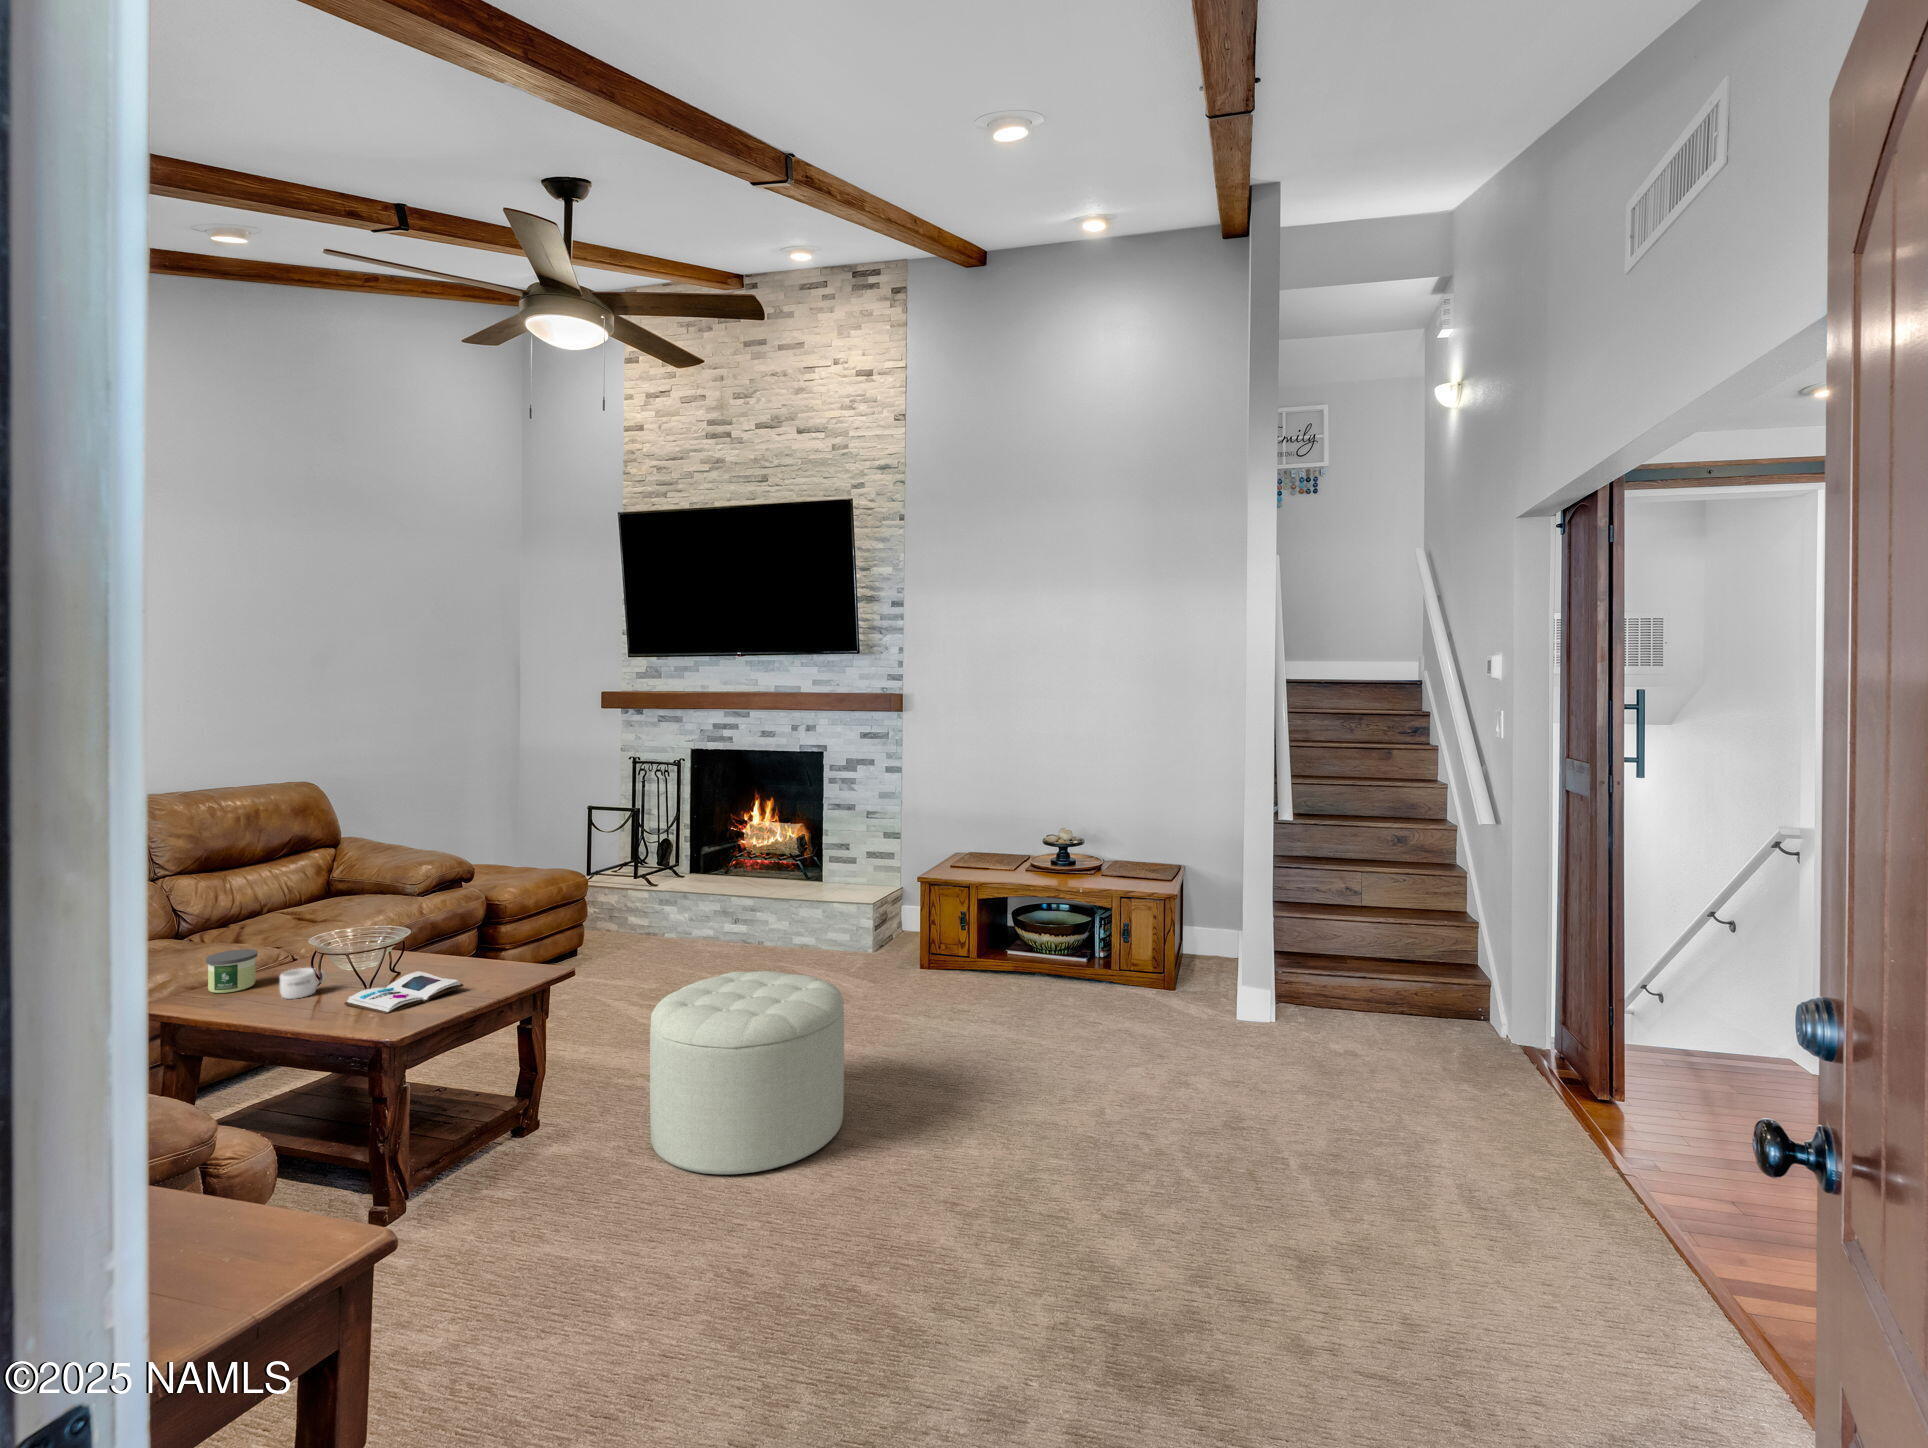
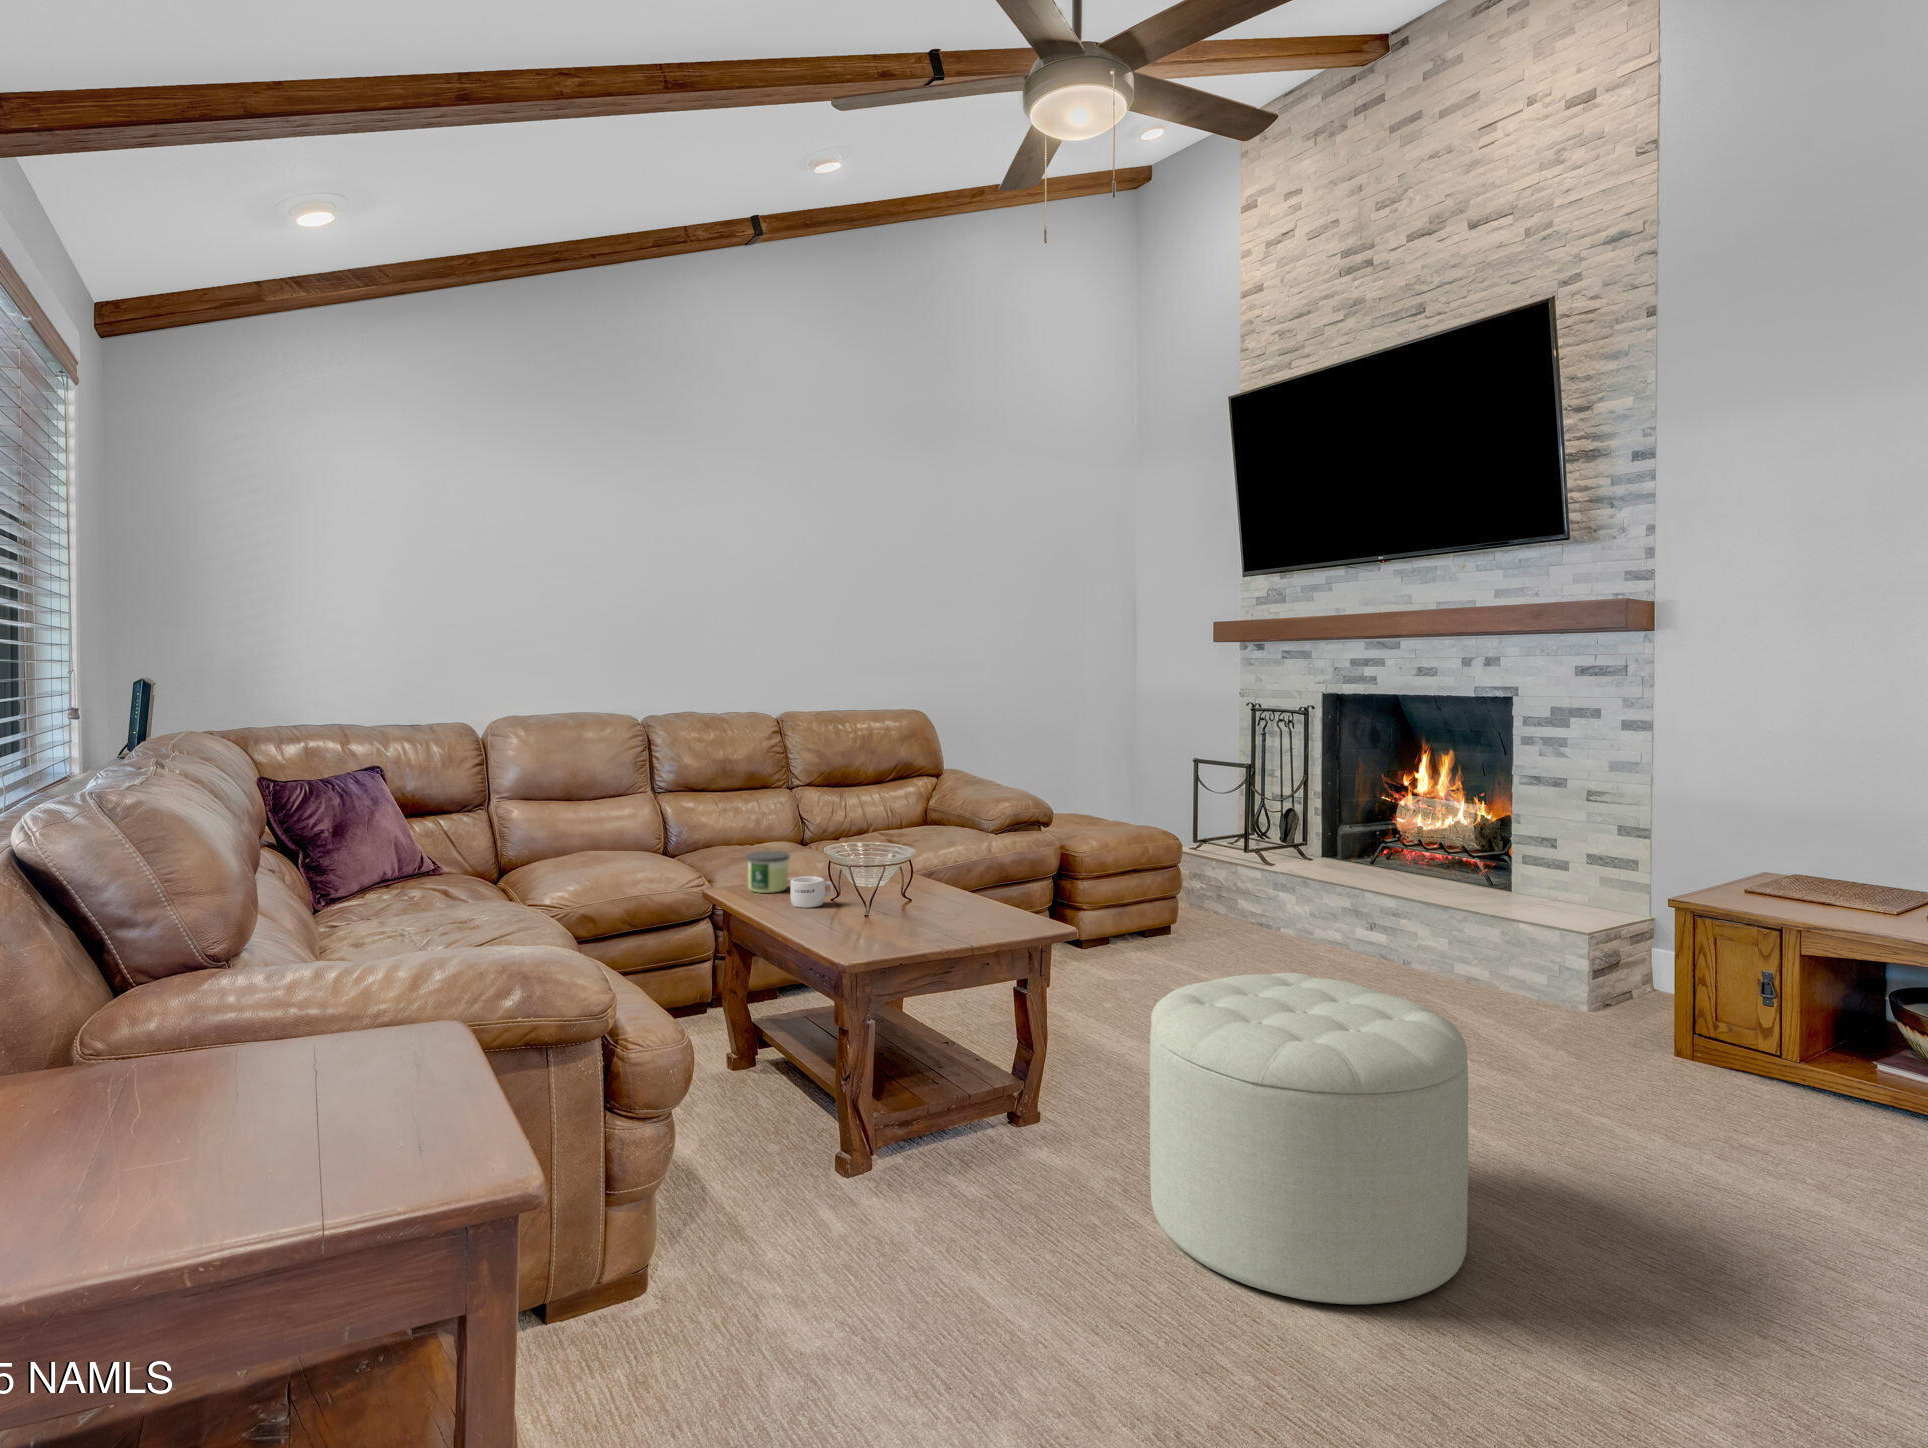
book: present [344,971,463,1014] -> none [831,899,947,939]

